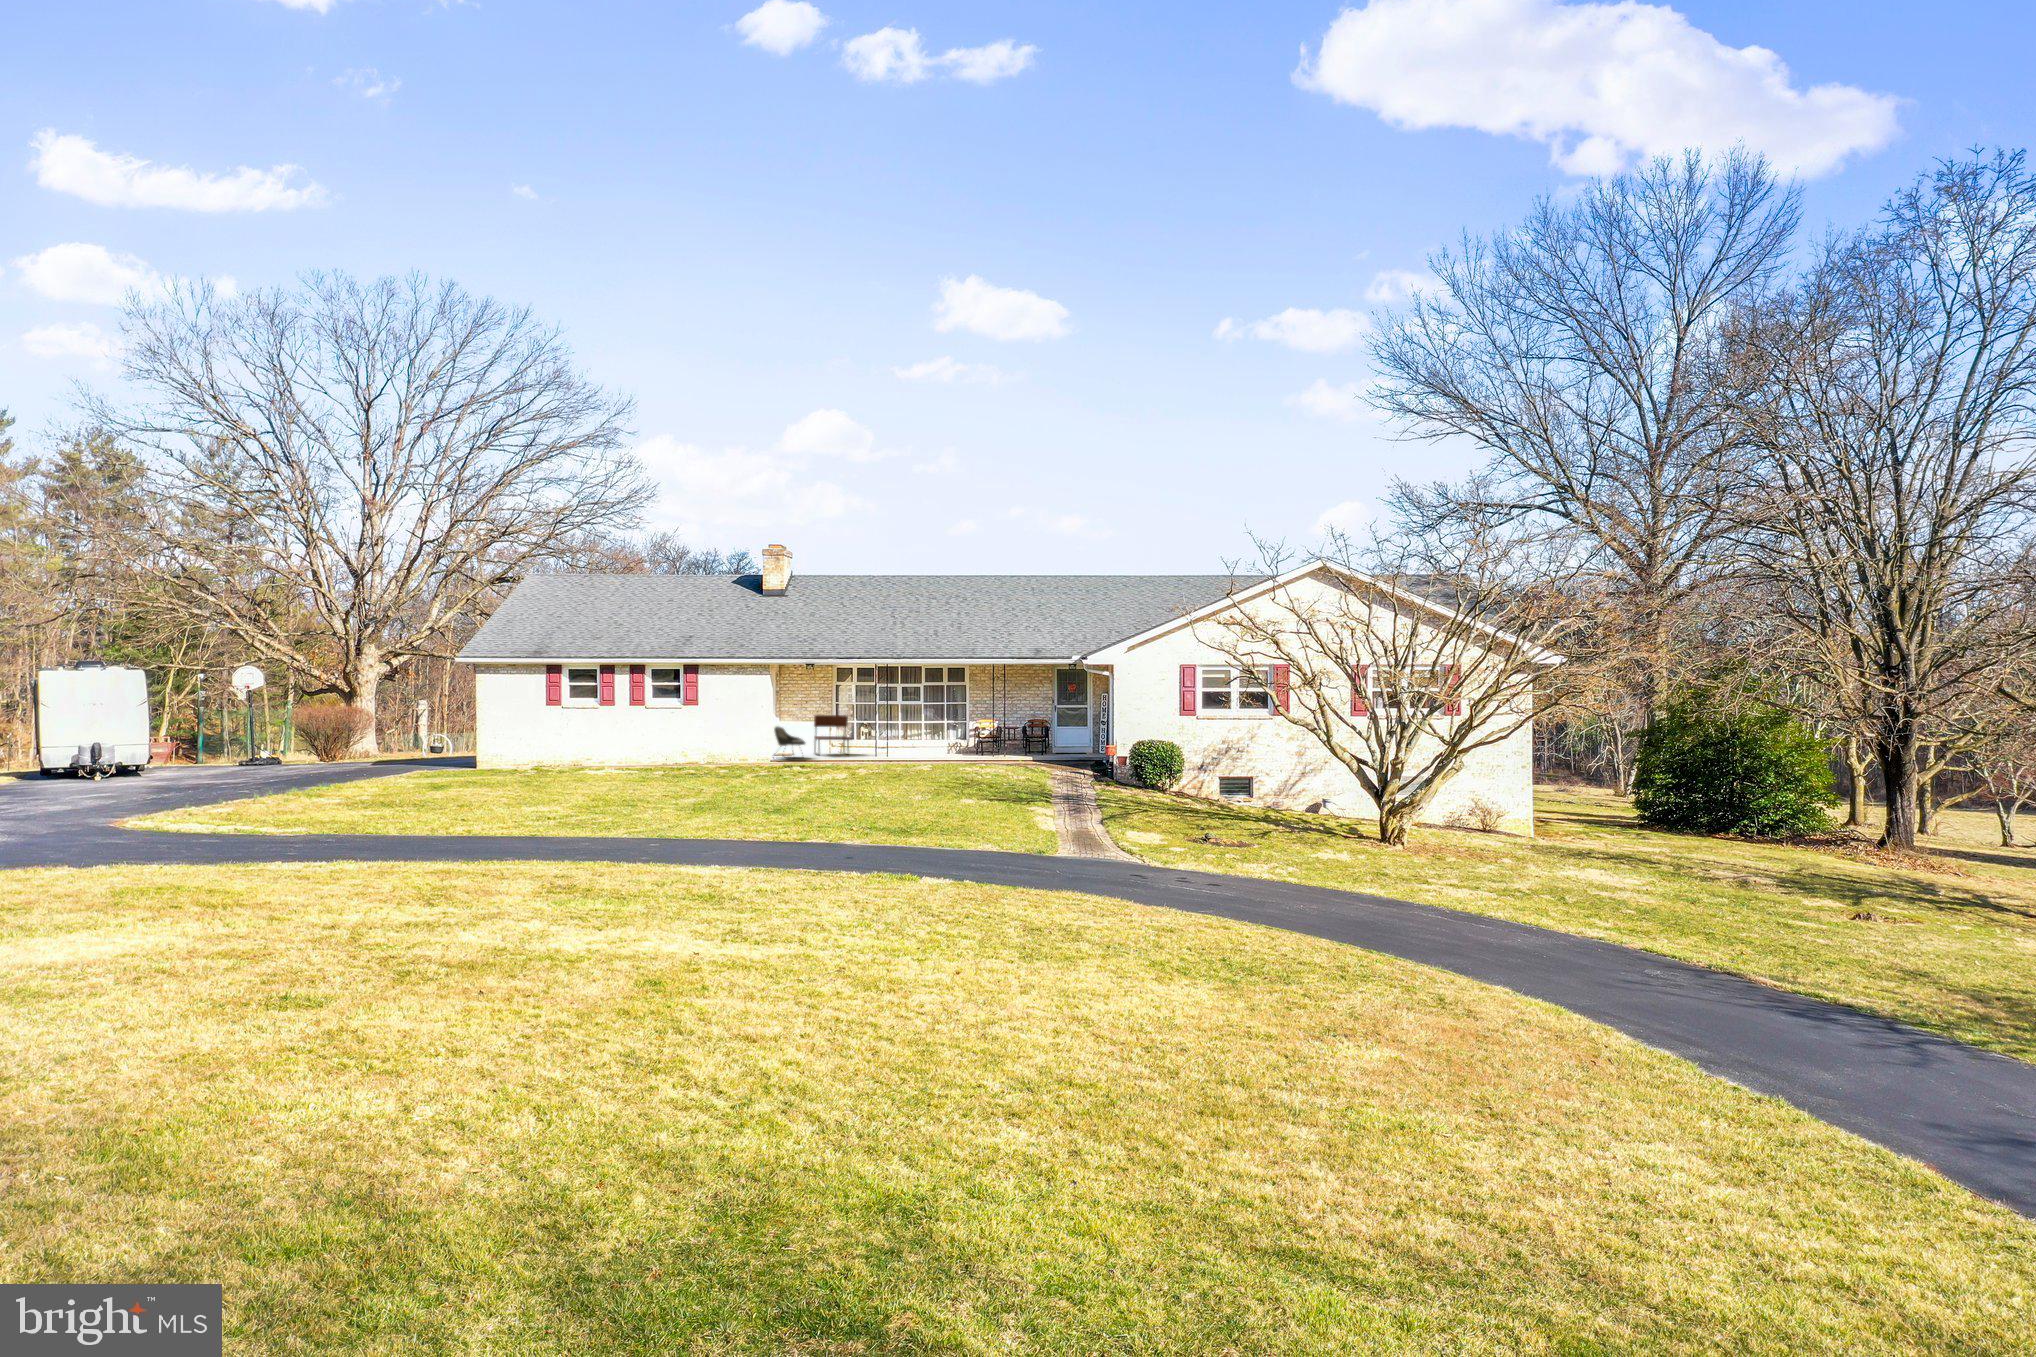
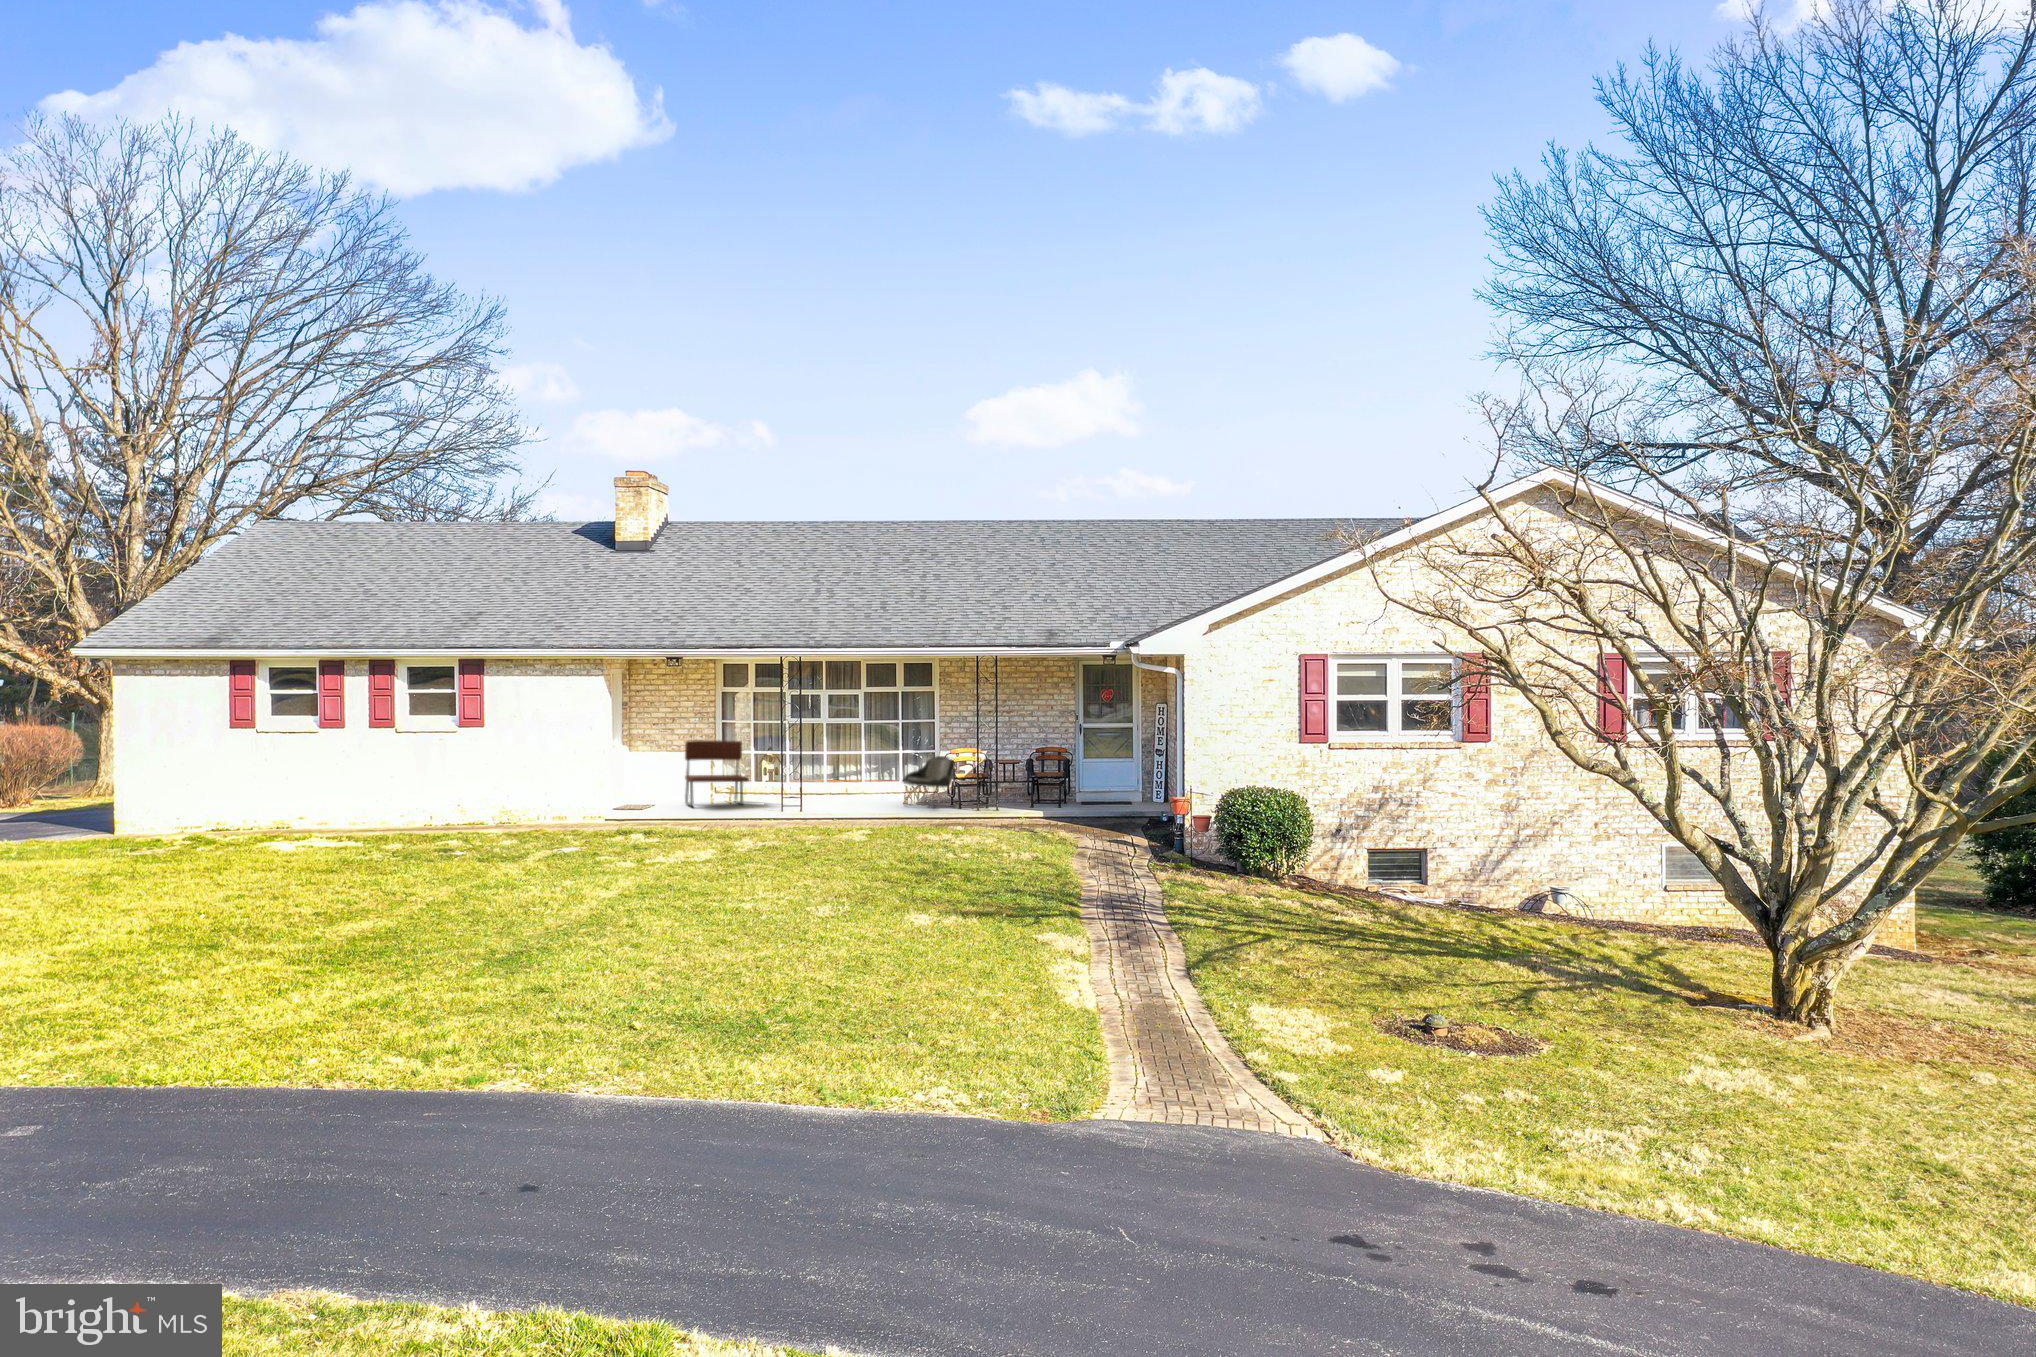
lounge chair: present [773,726,805,758] -> present [903,756,955,808]

